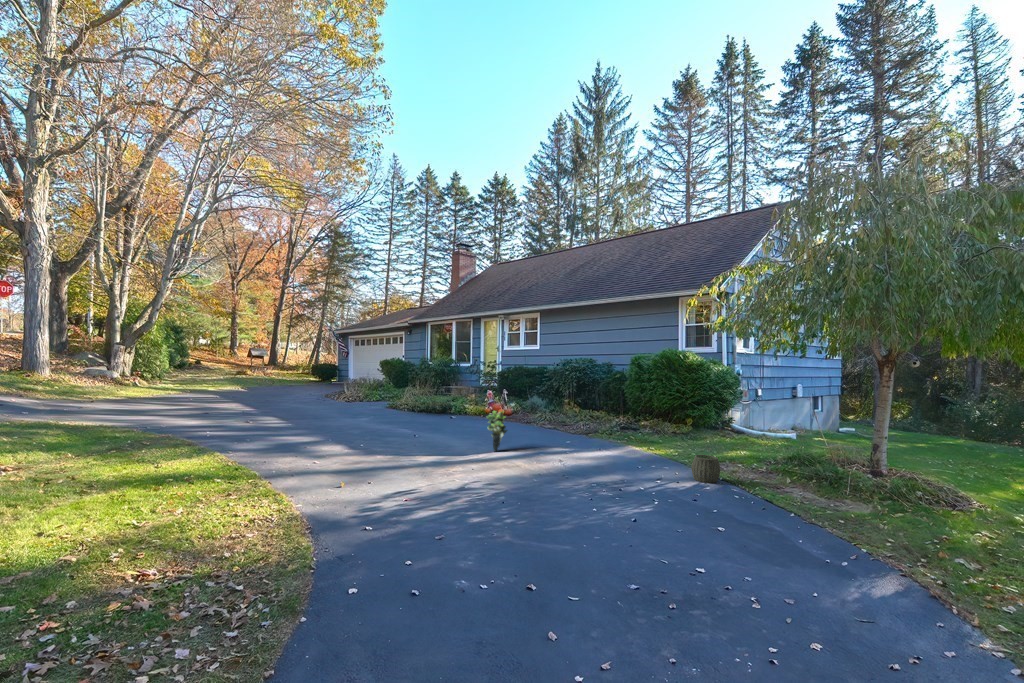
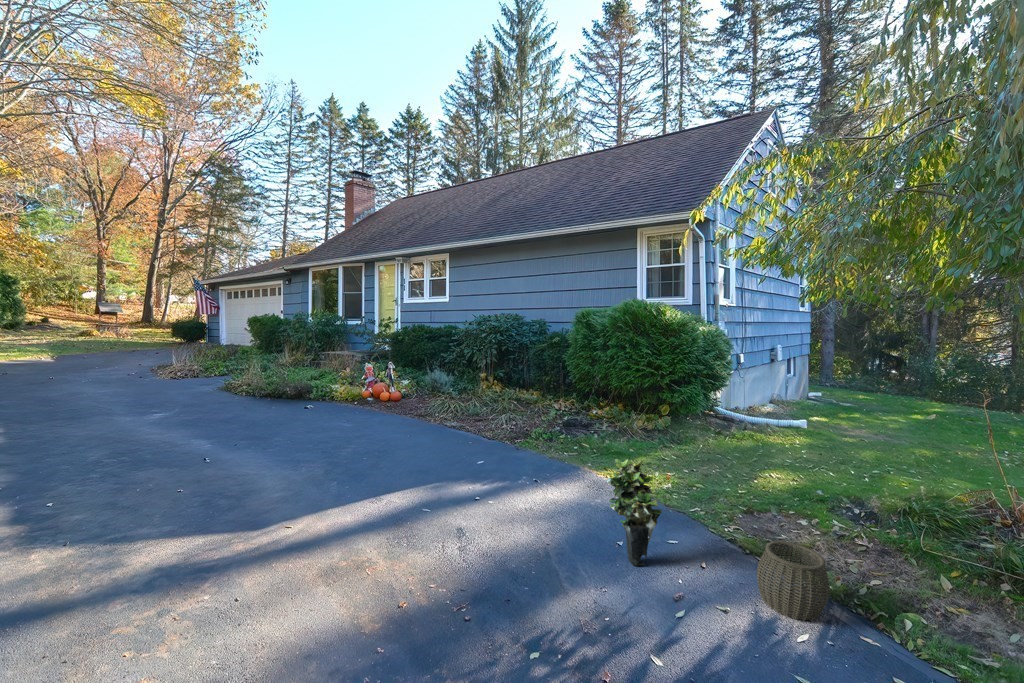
potted plant: present [487,411,507,451] -> present [607,459,662,566]

